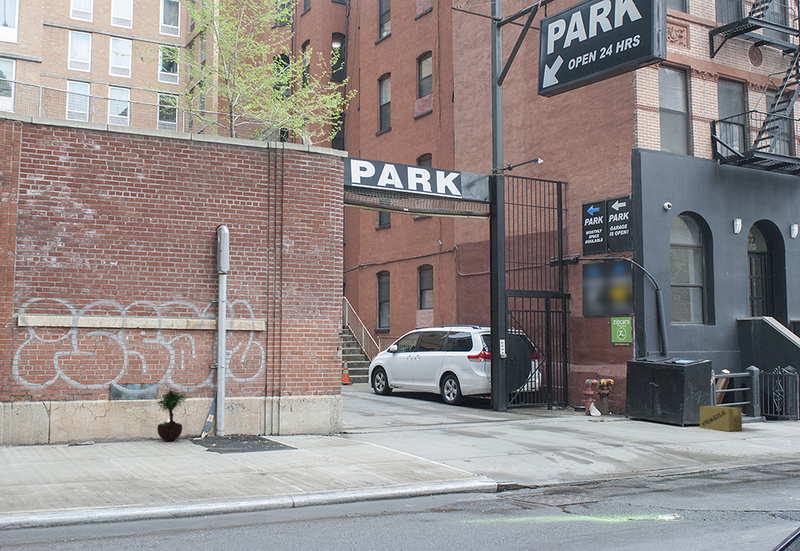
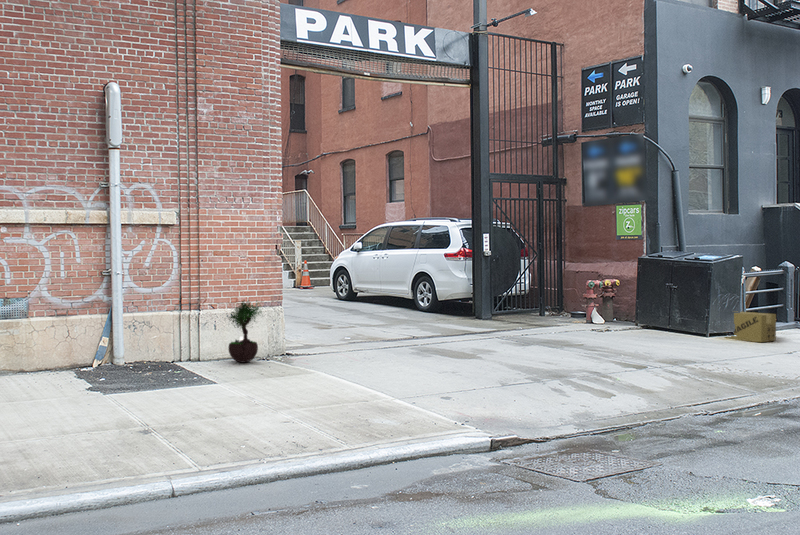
potted tree: present [157,388,185,441] -> present [229,300,261,363]

